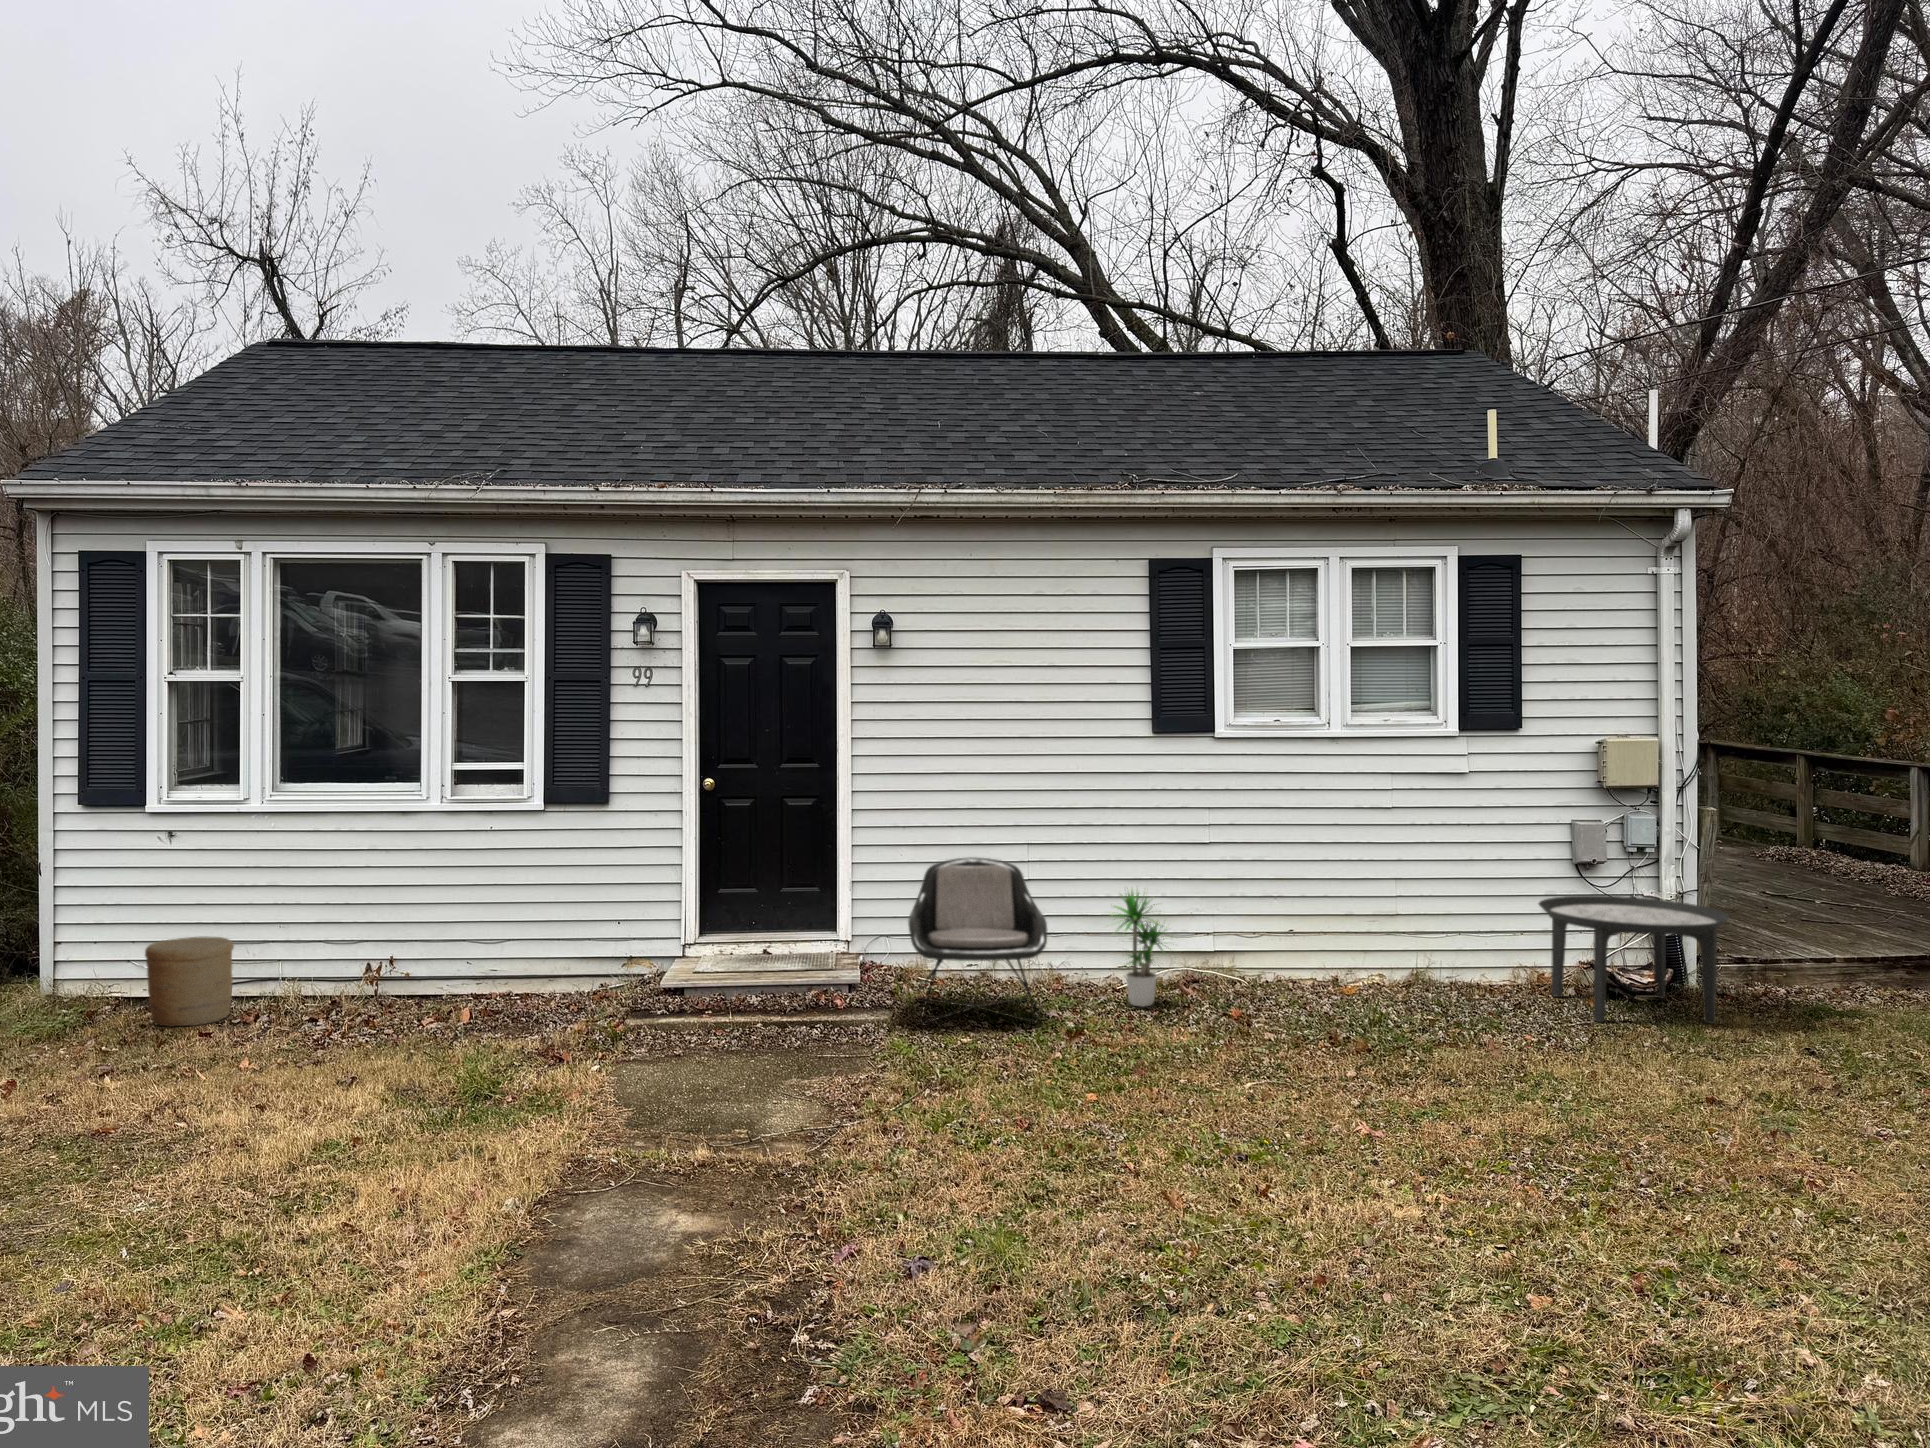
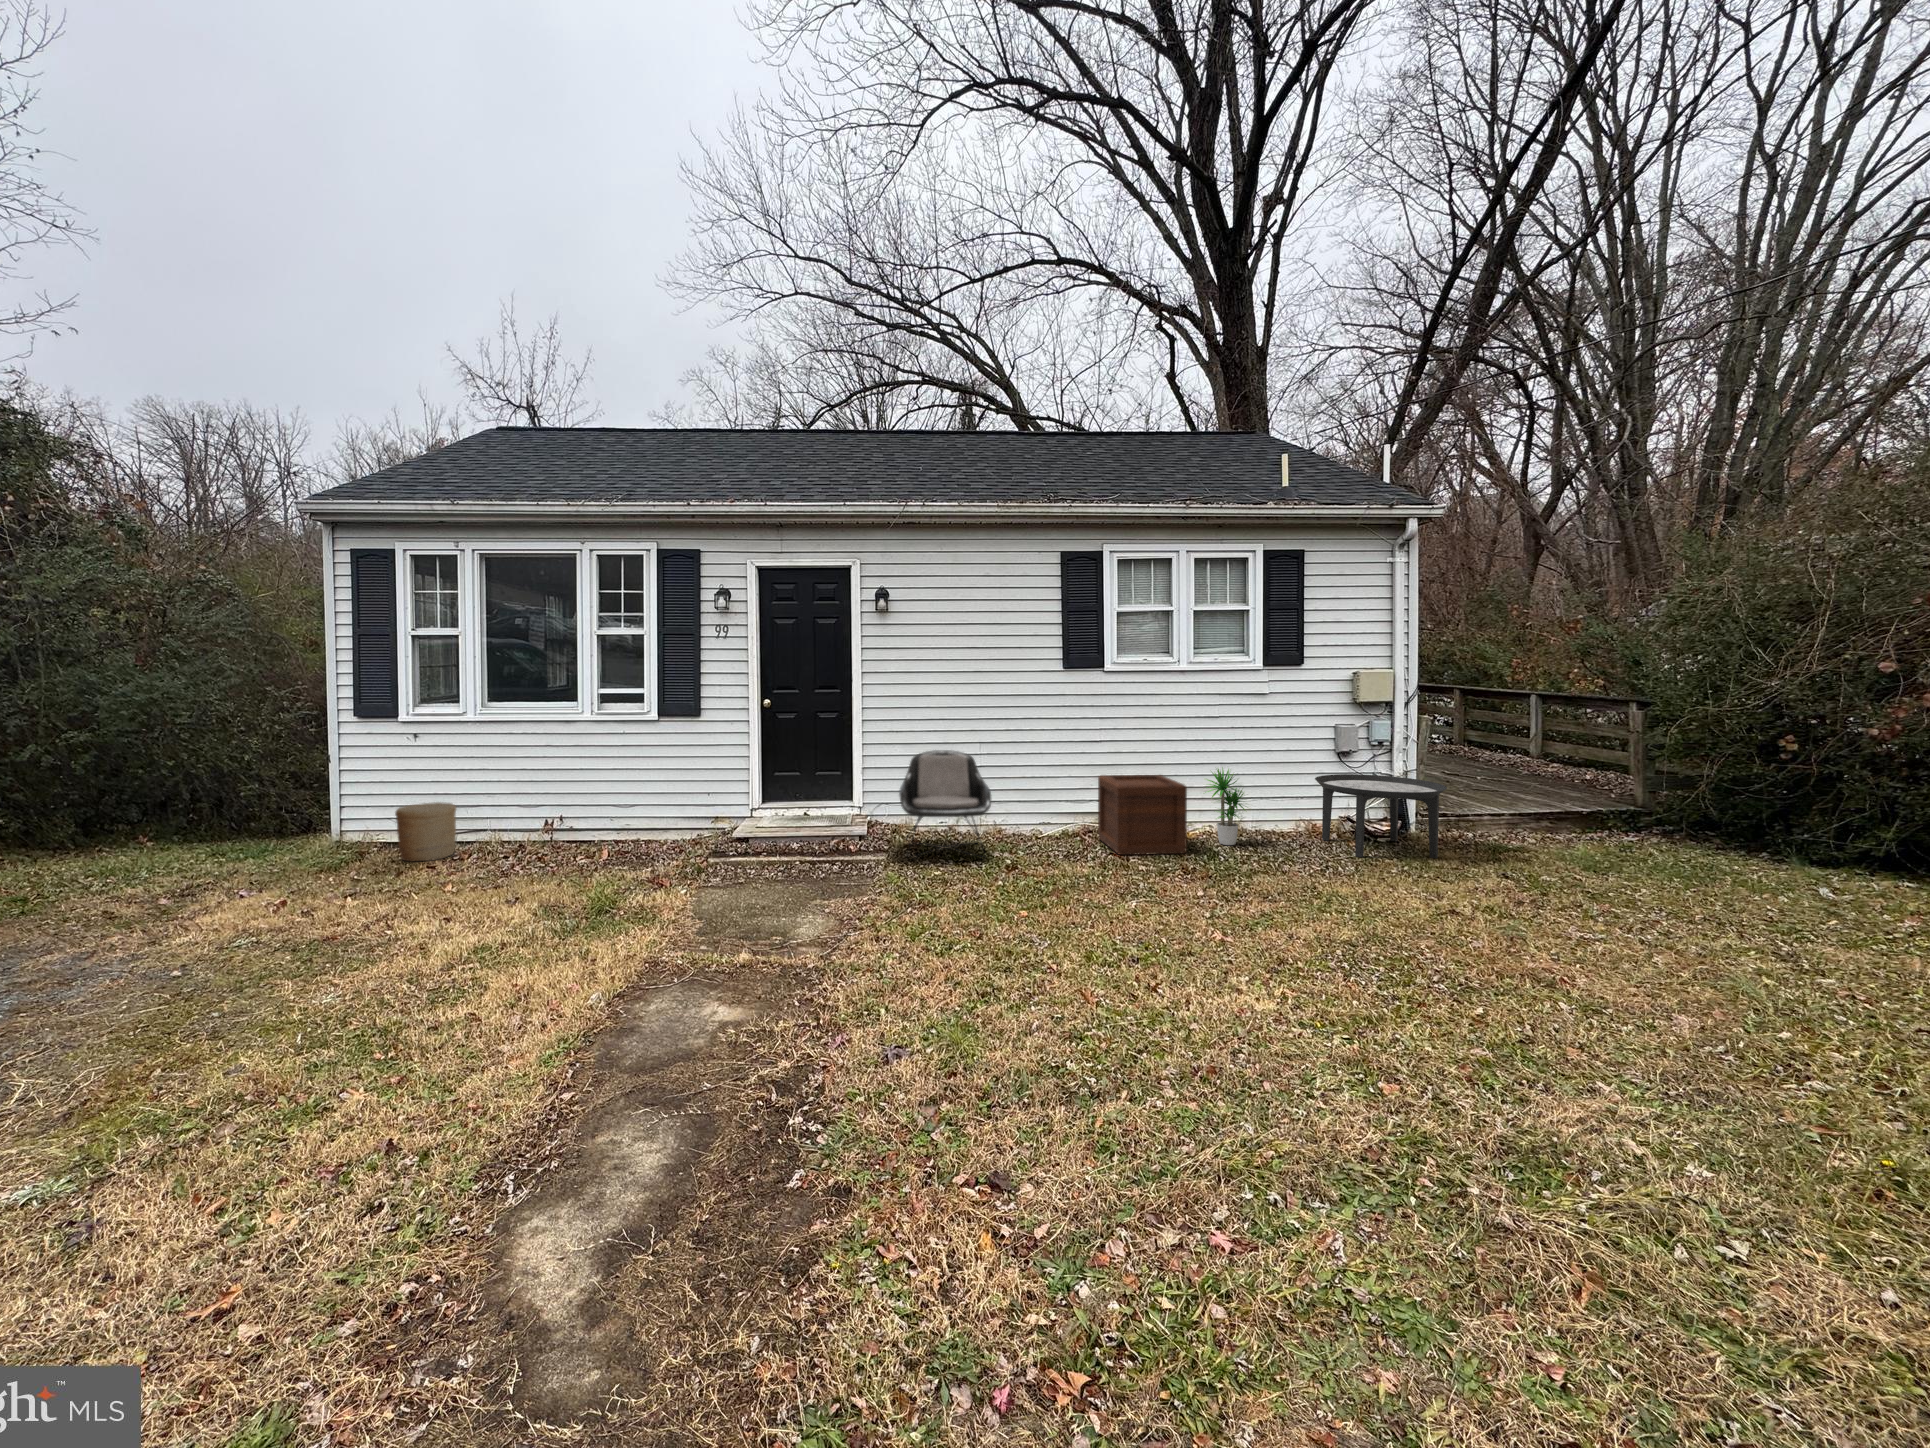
potted plant: present [1113,891,1169,1006] -> present [1205,767,1245,845]
wooden crate: none [1210,896,1342,1018] -> present [1098,775,1187,855]

